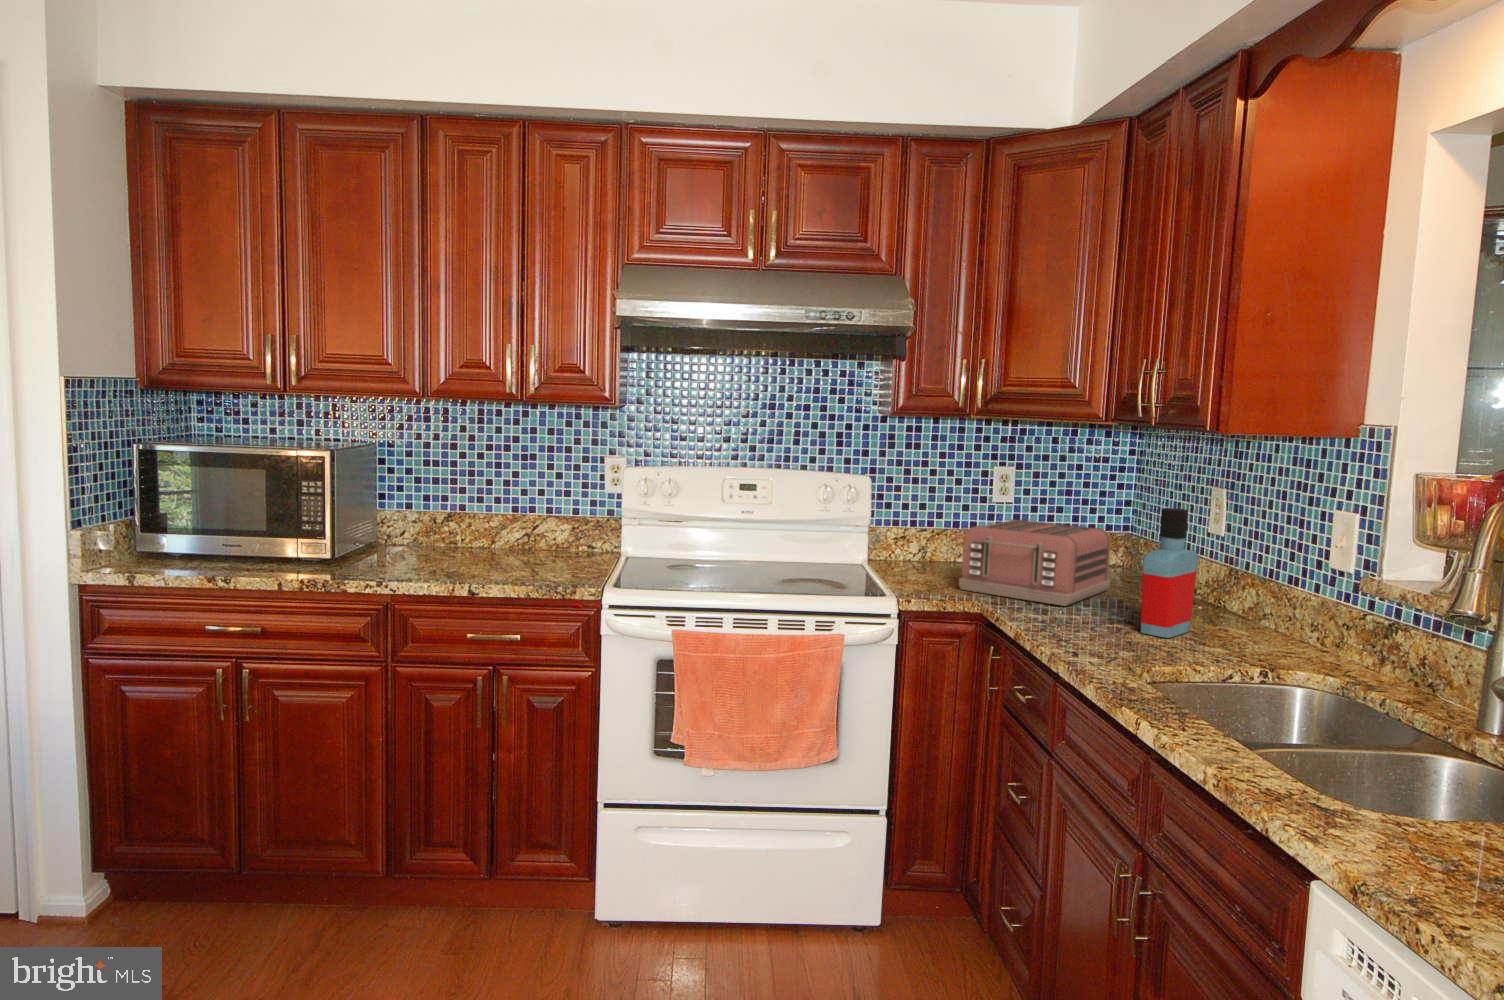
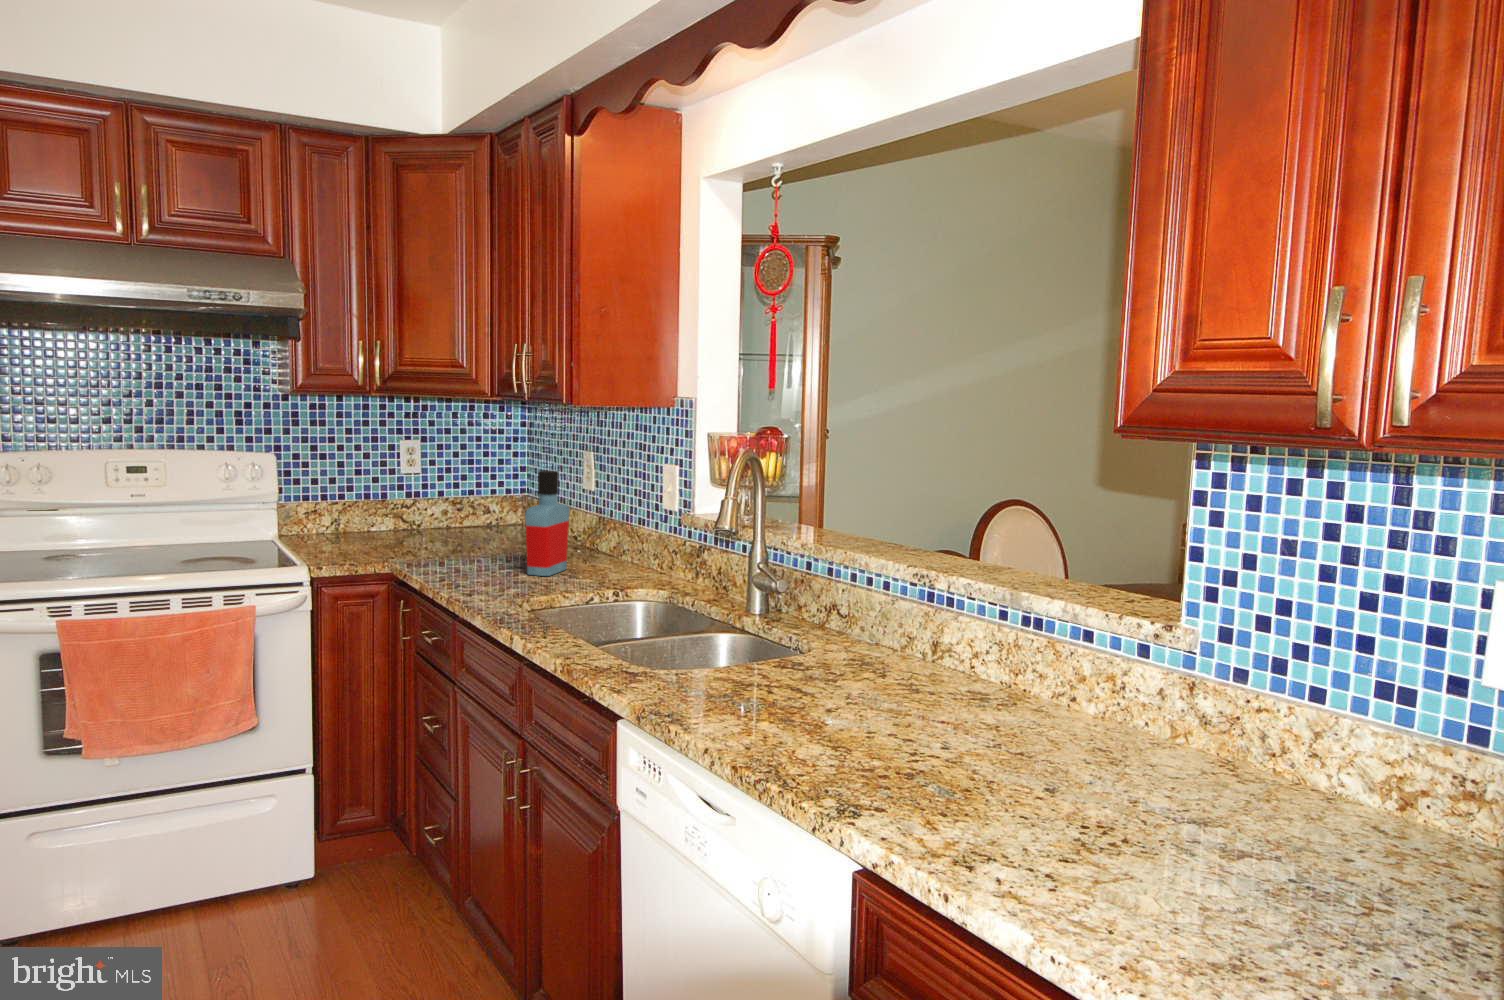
toaster: present [959,519,1110,606] -> none [371,488,508,560]

